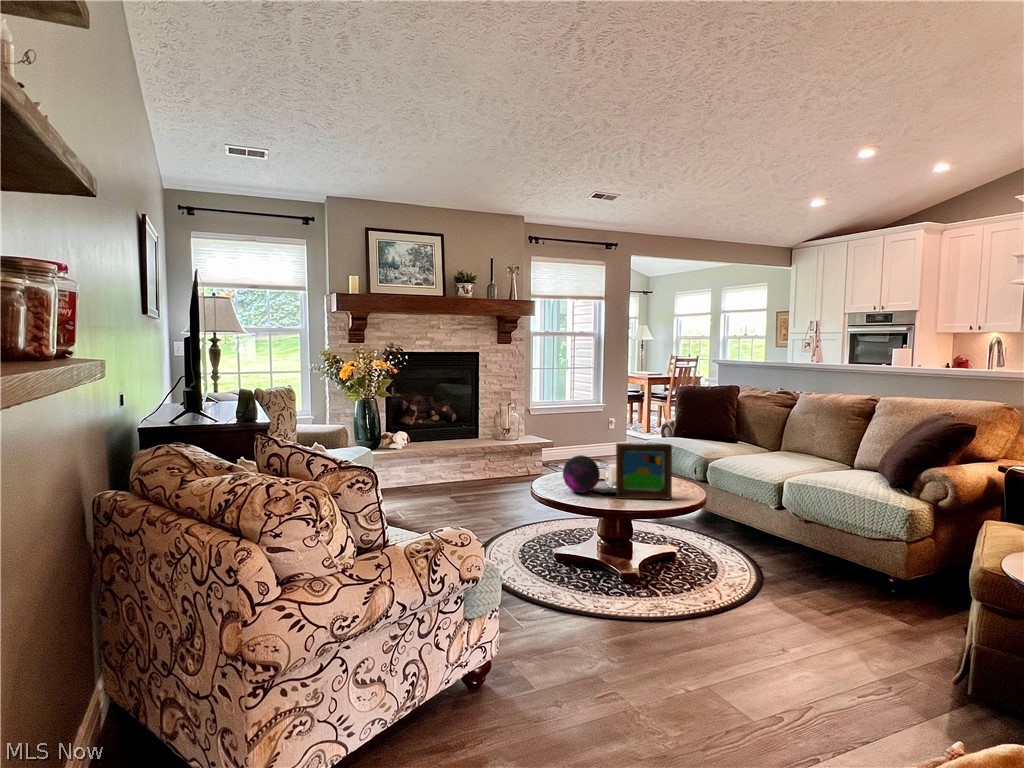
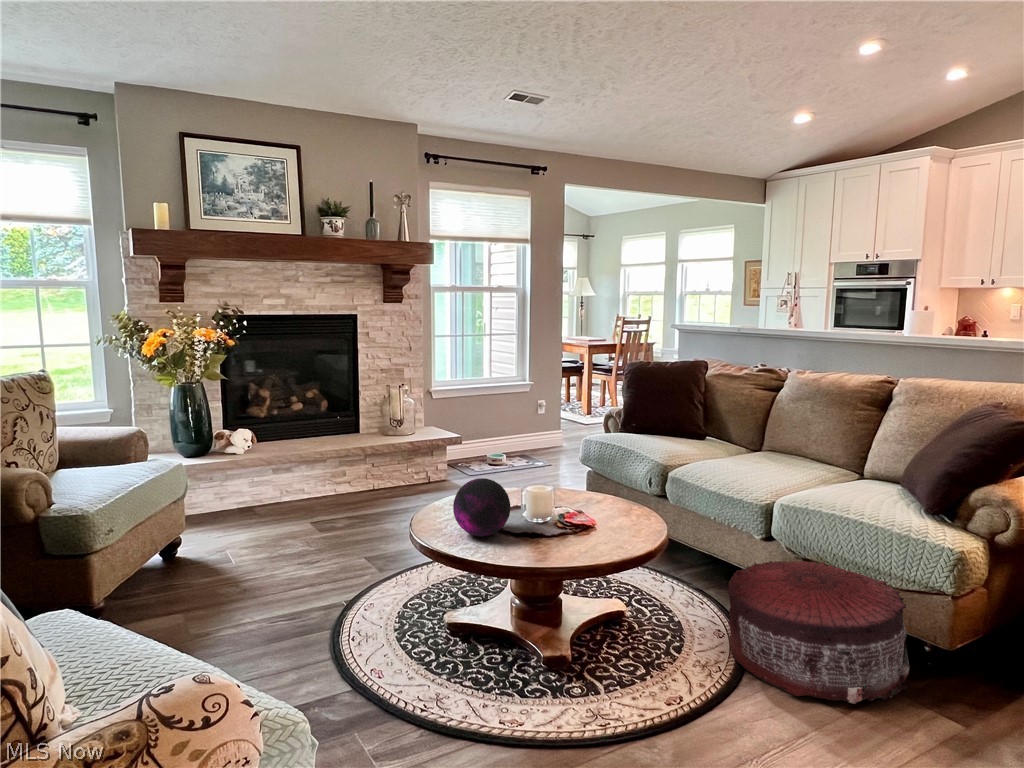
picture frame: present [616,443,672,499] -> none [534,459,619,546]
pouf: none [748,521,875,609] -> present [728,561,910,704]

